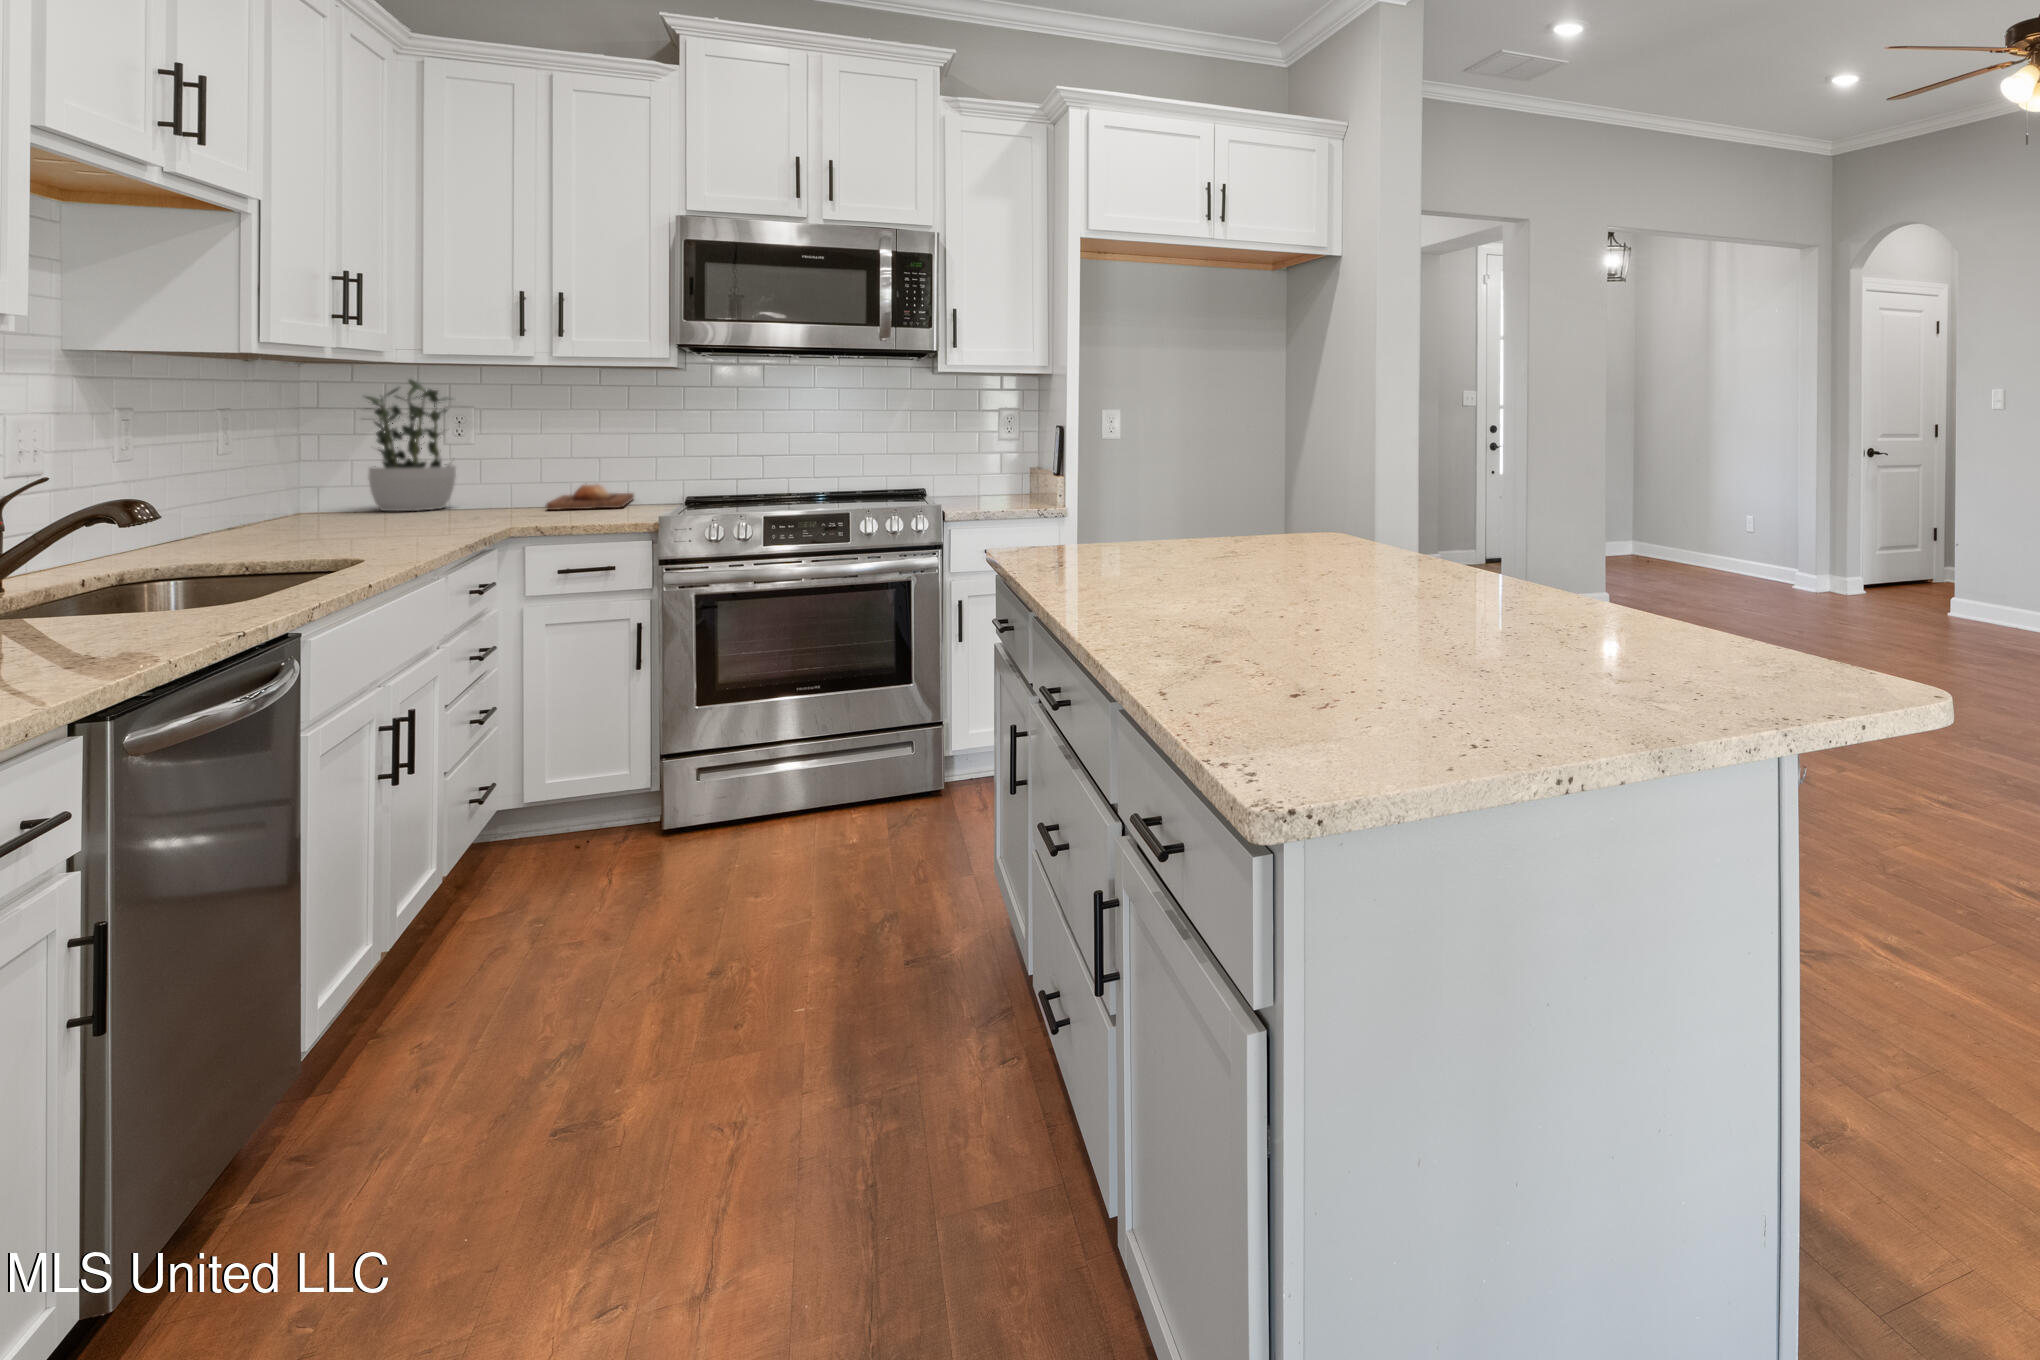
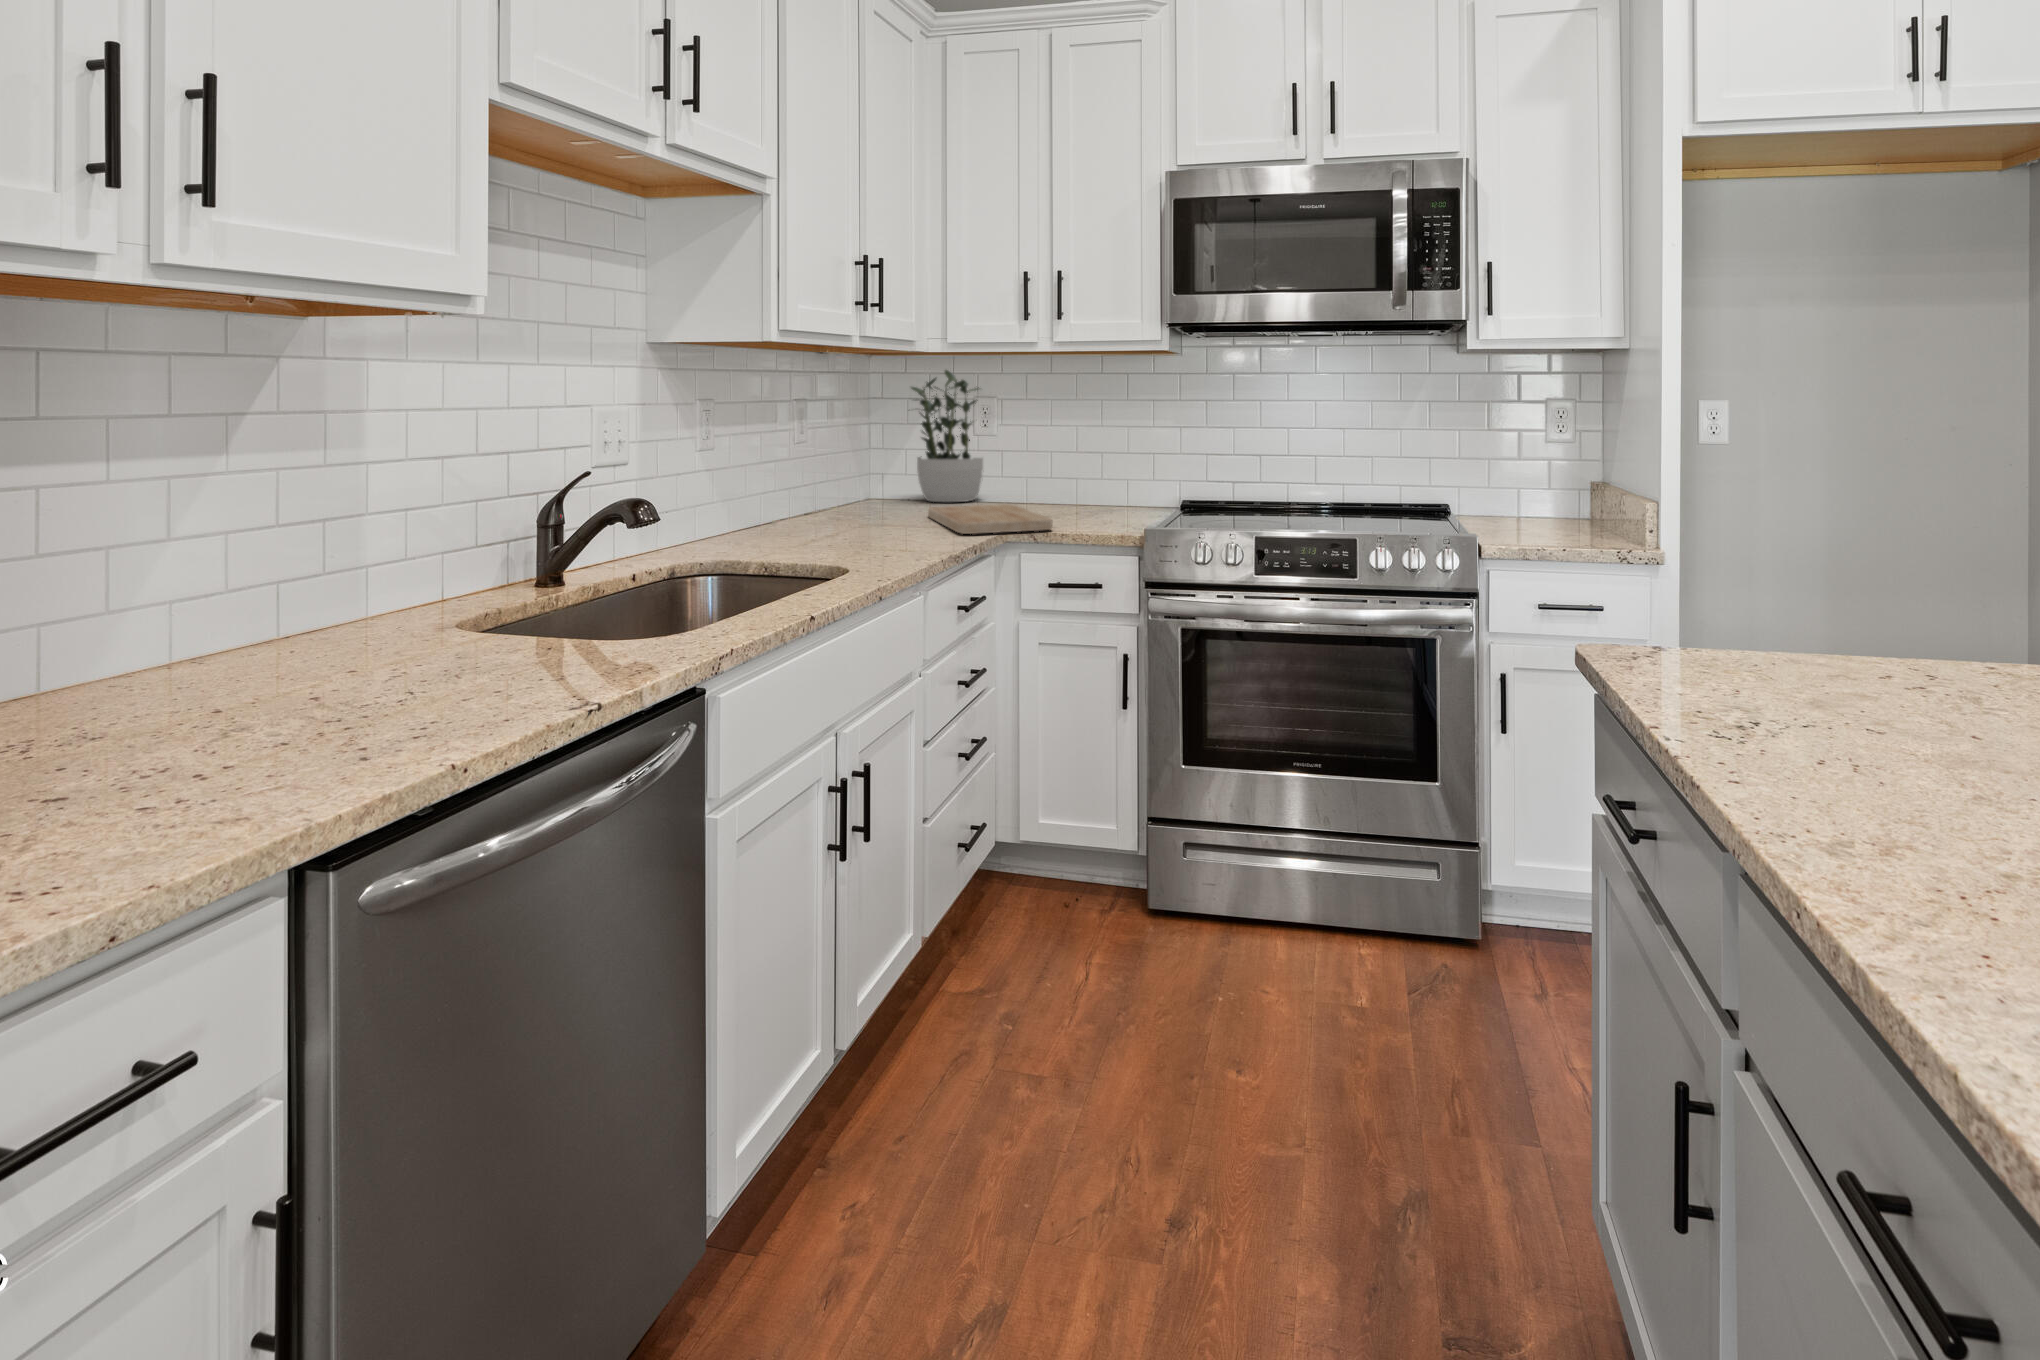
bread loaf: present [545,483,634,510] -> none [1051,480,1137,510]
cutting board: none [403,507,562,530] -> present [928,504,1052,534]

